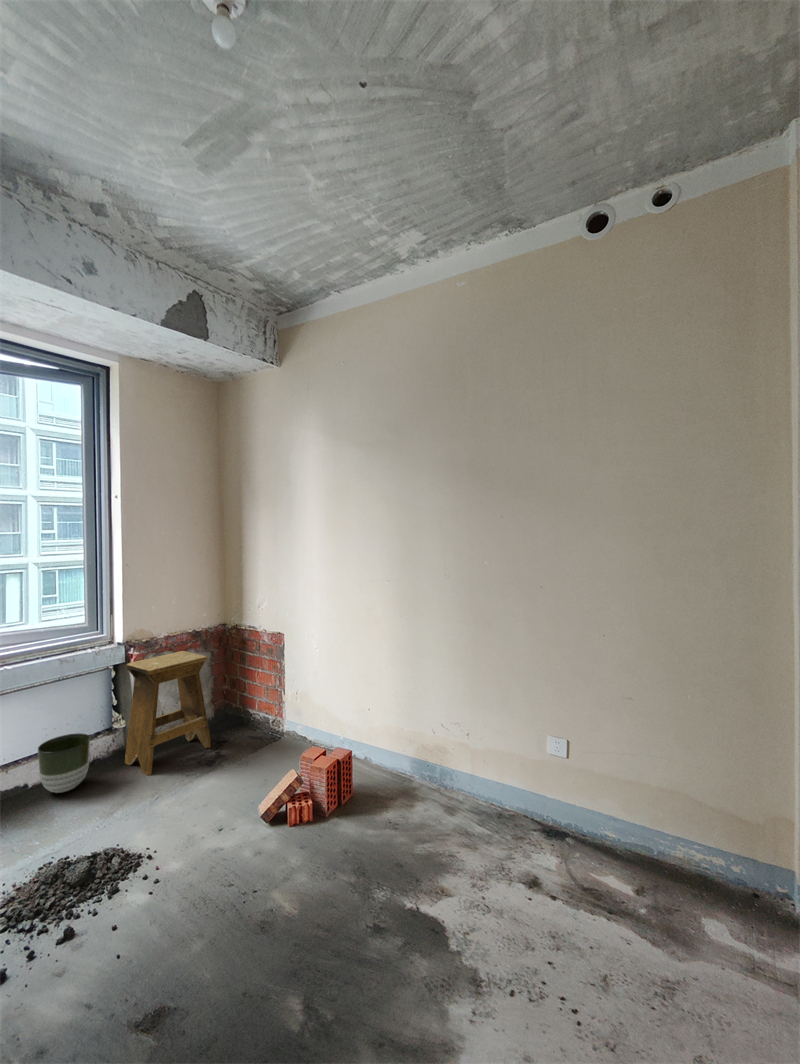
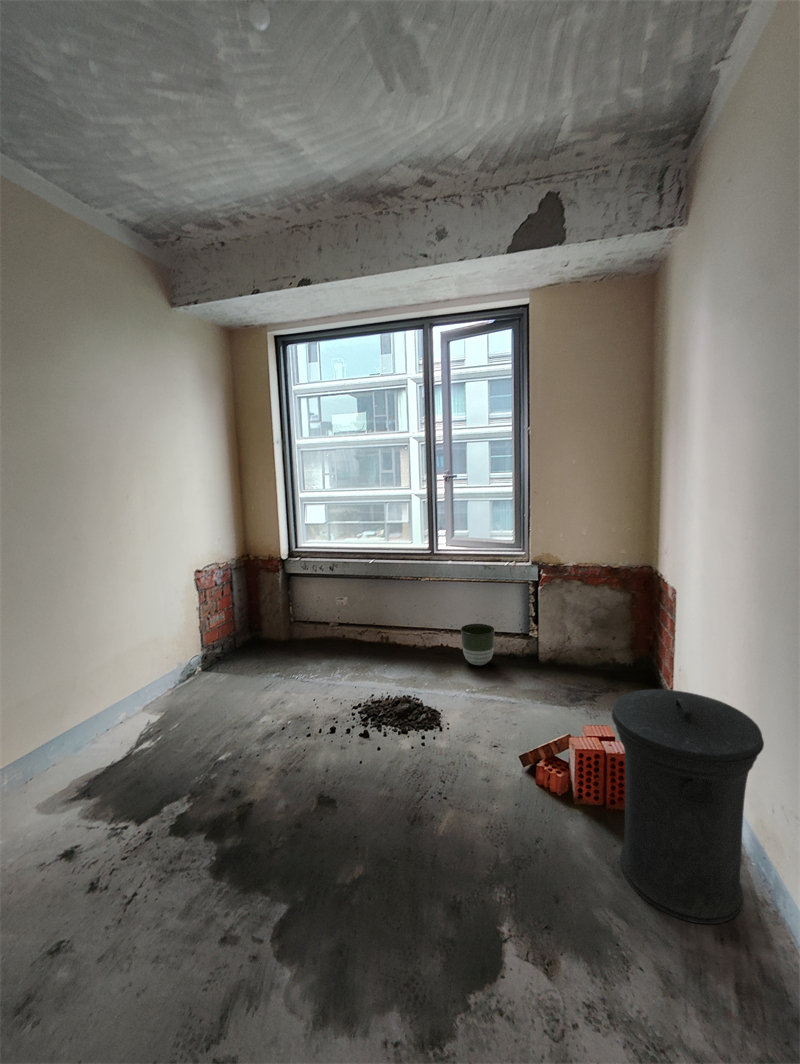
stool: present [125,651,210,775] -> none [525,582,593,686]
trash can: none [366,682,449,828] -> present [612,689,764,924]

